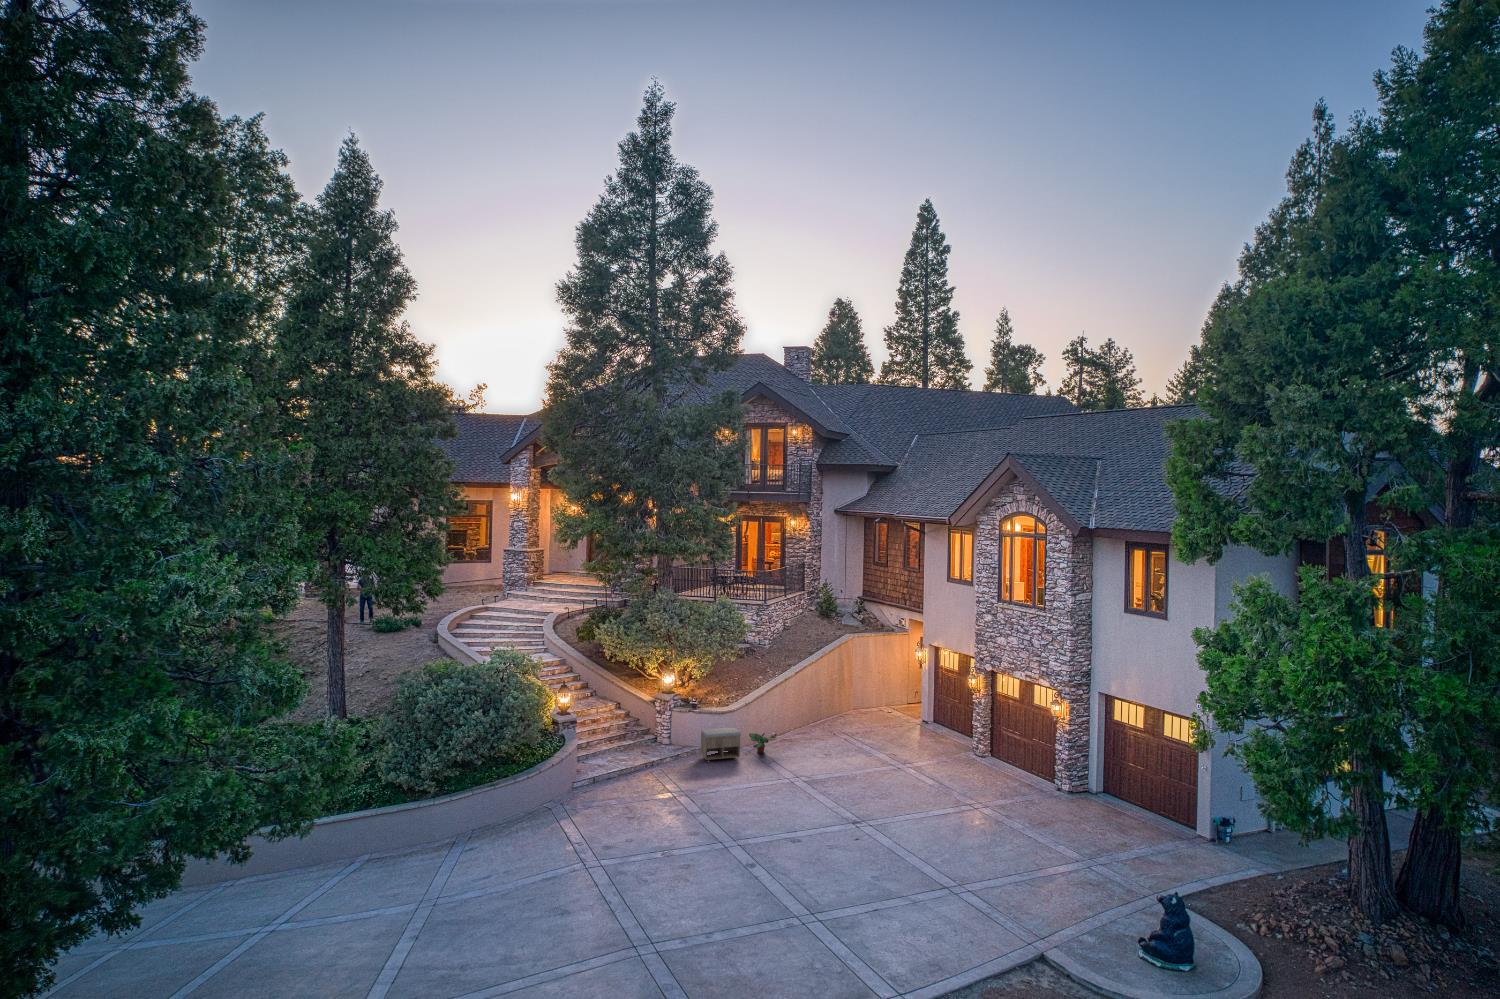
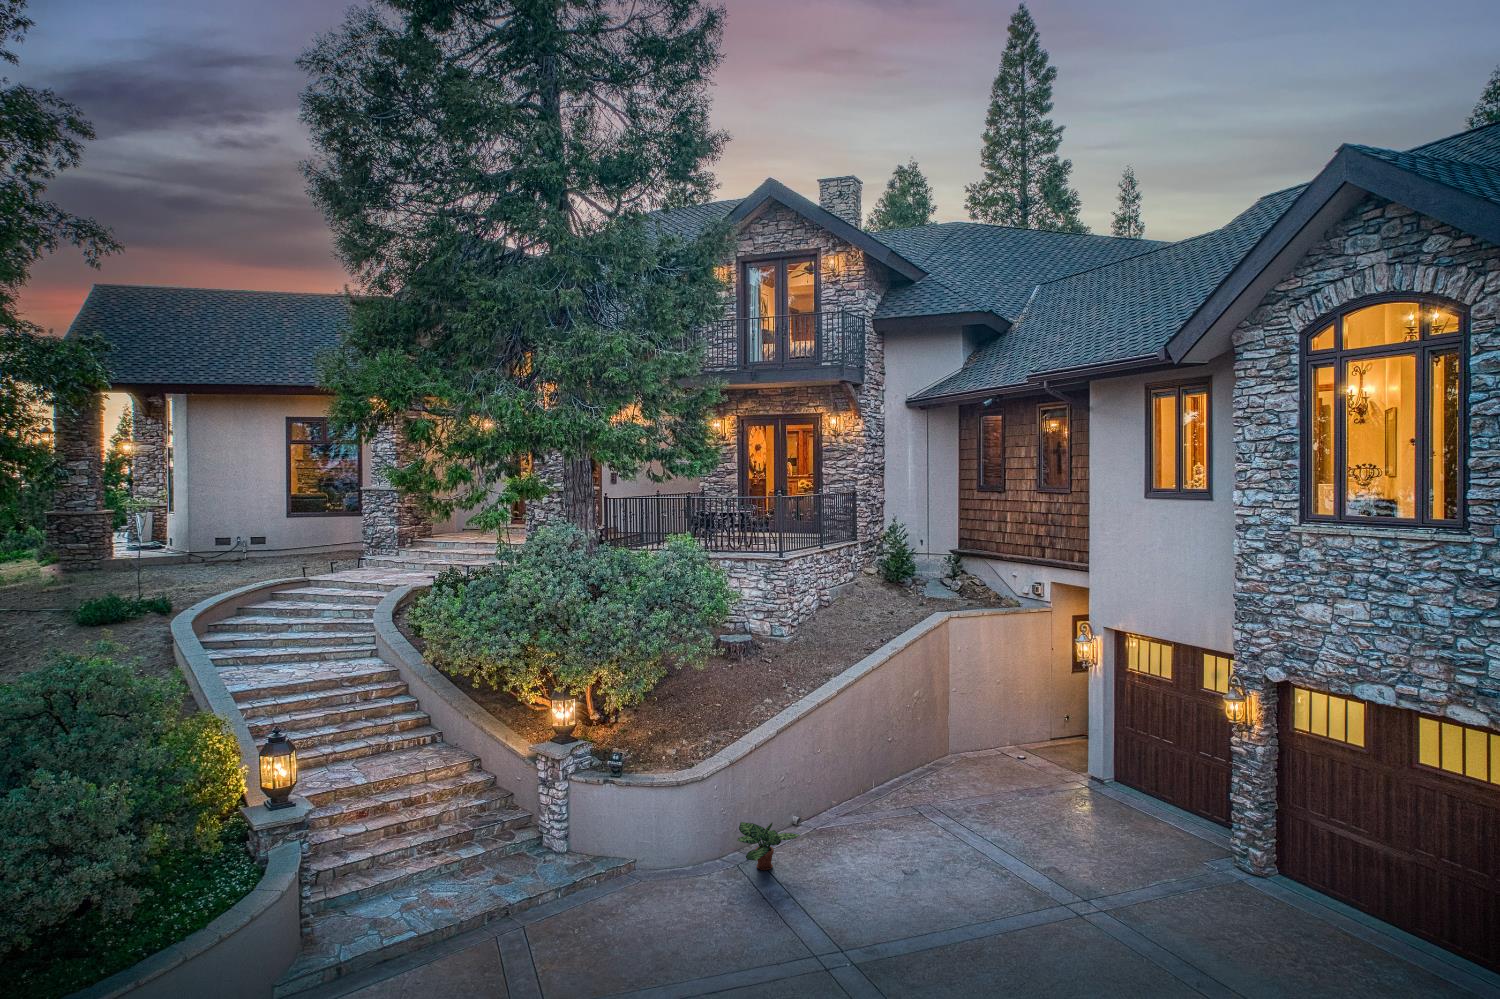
storage bench: present [701,727,741,762] -> none [630,814,715,897]

